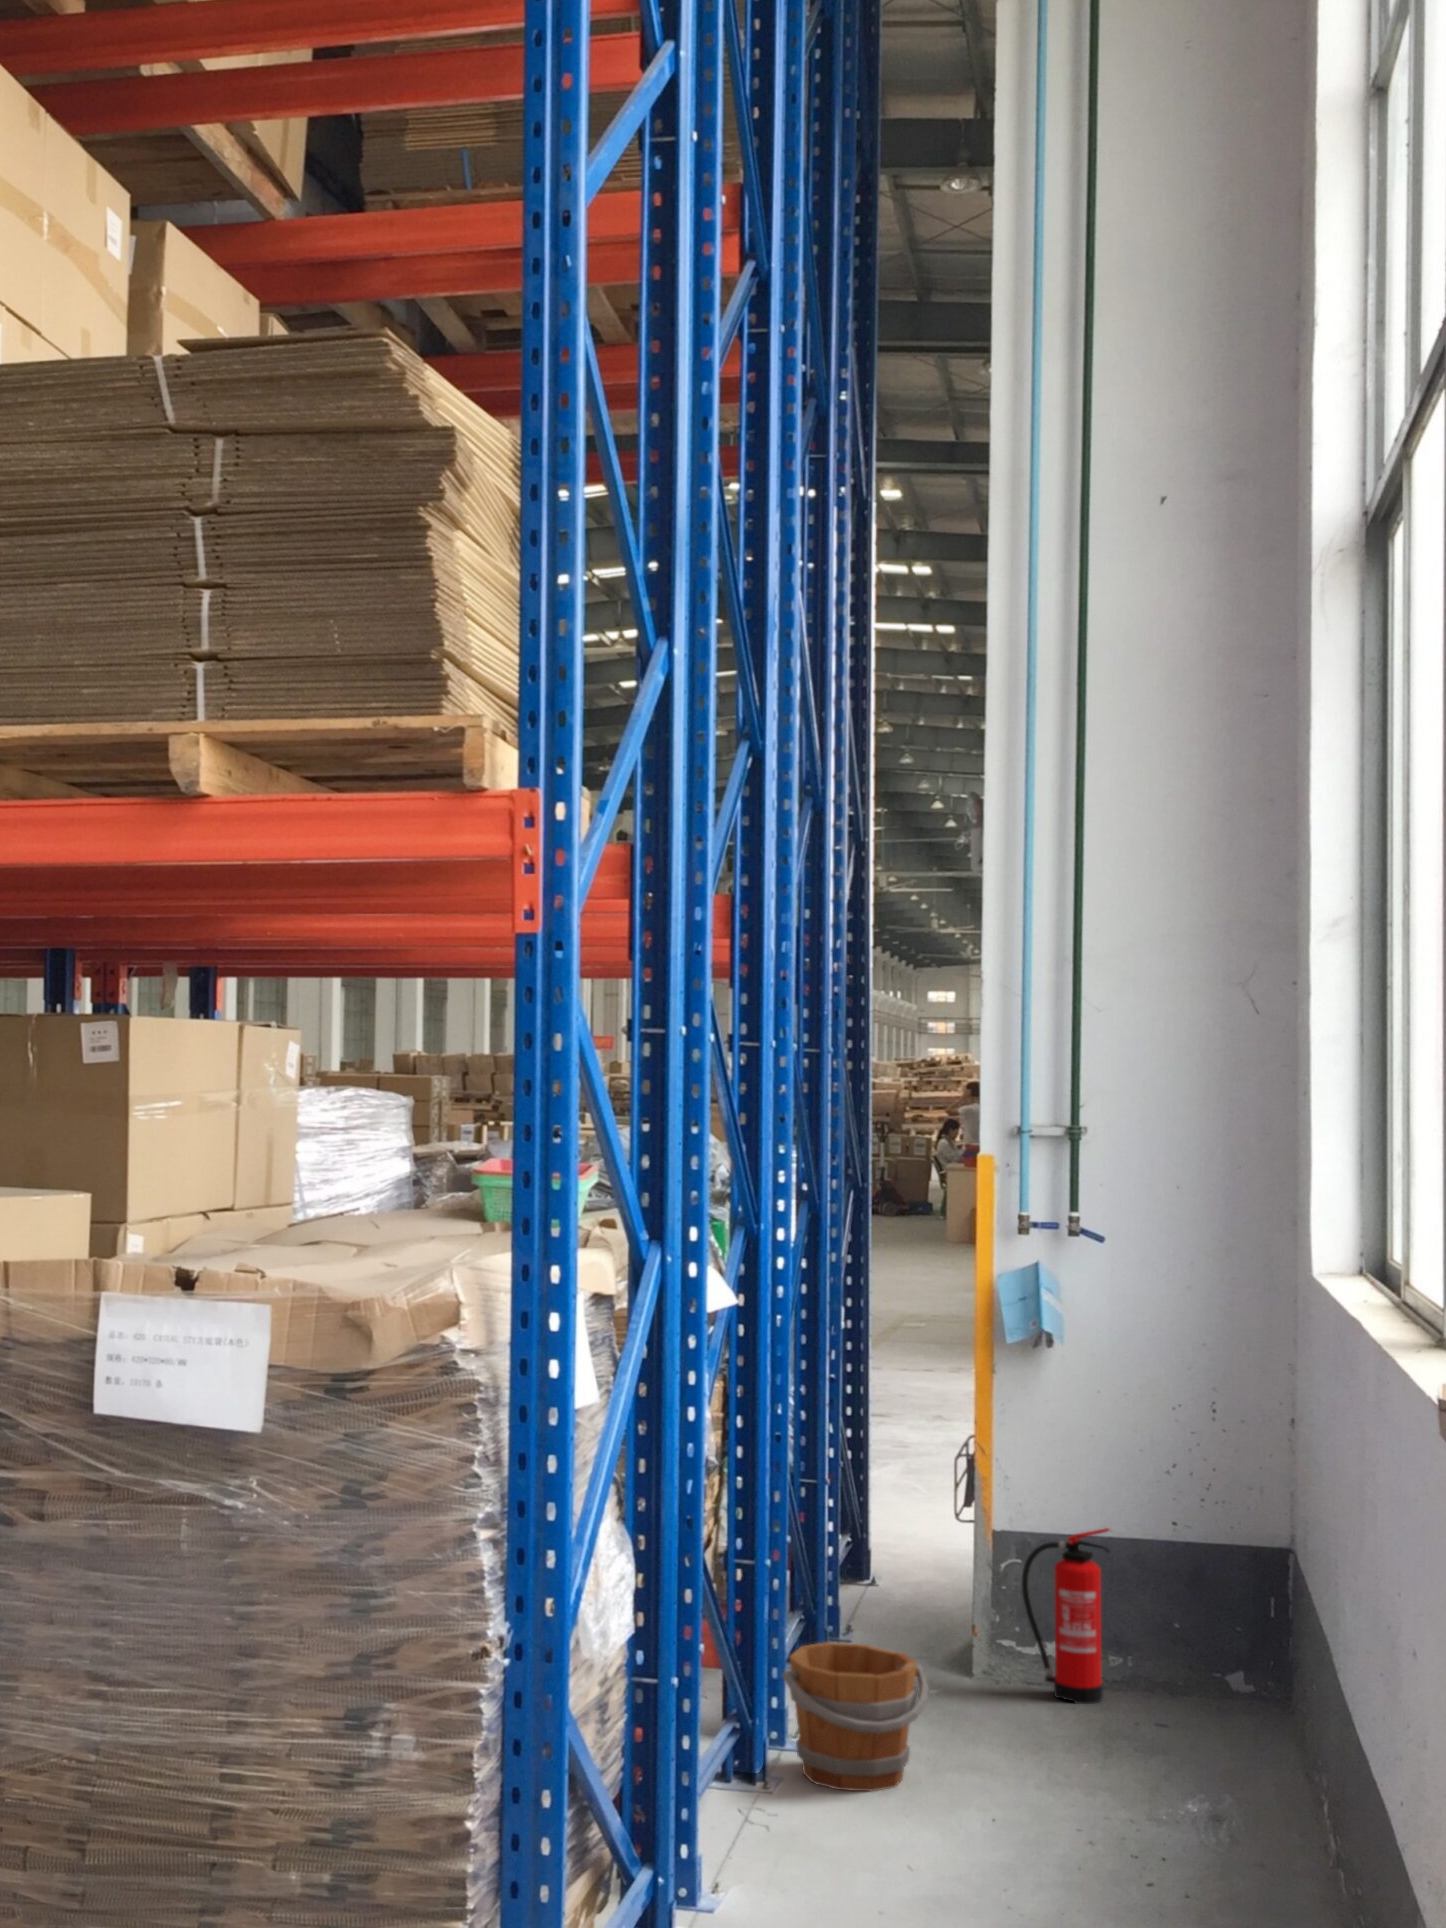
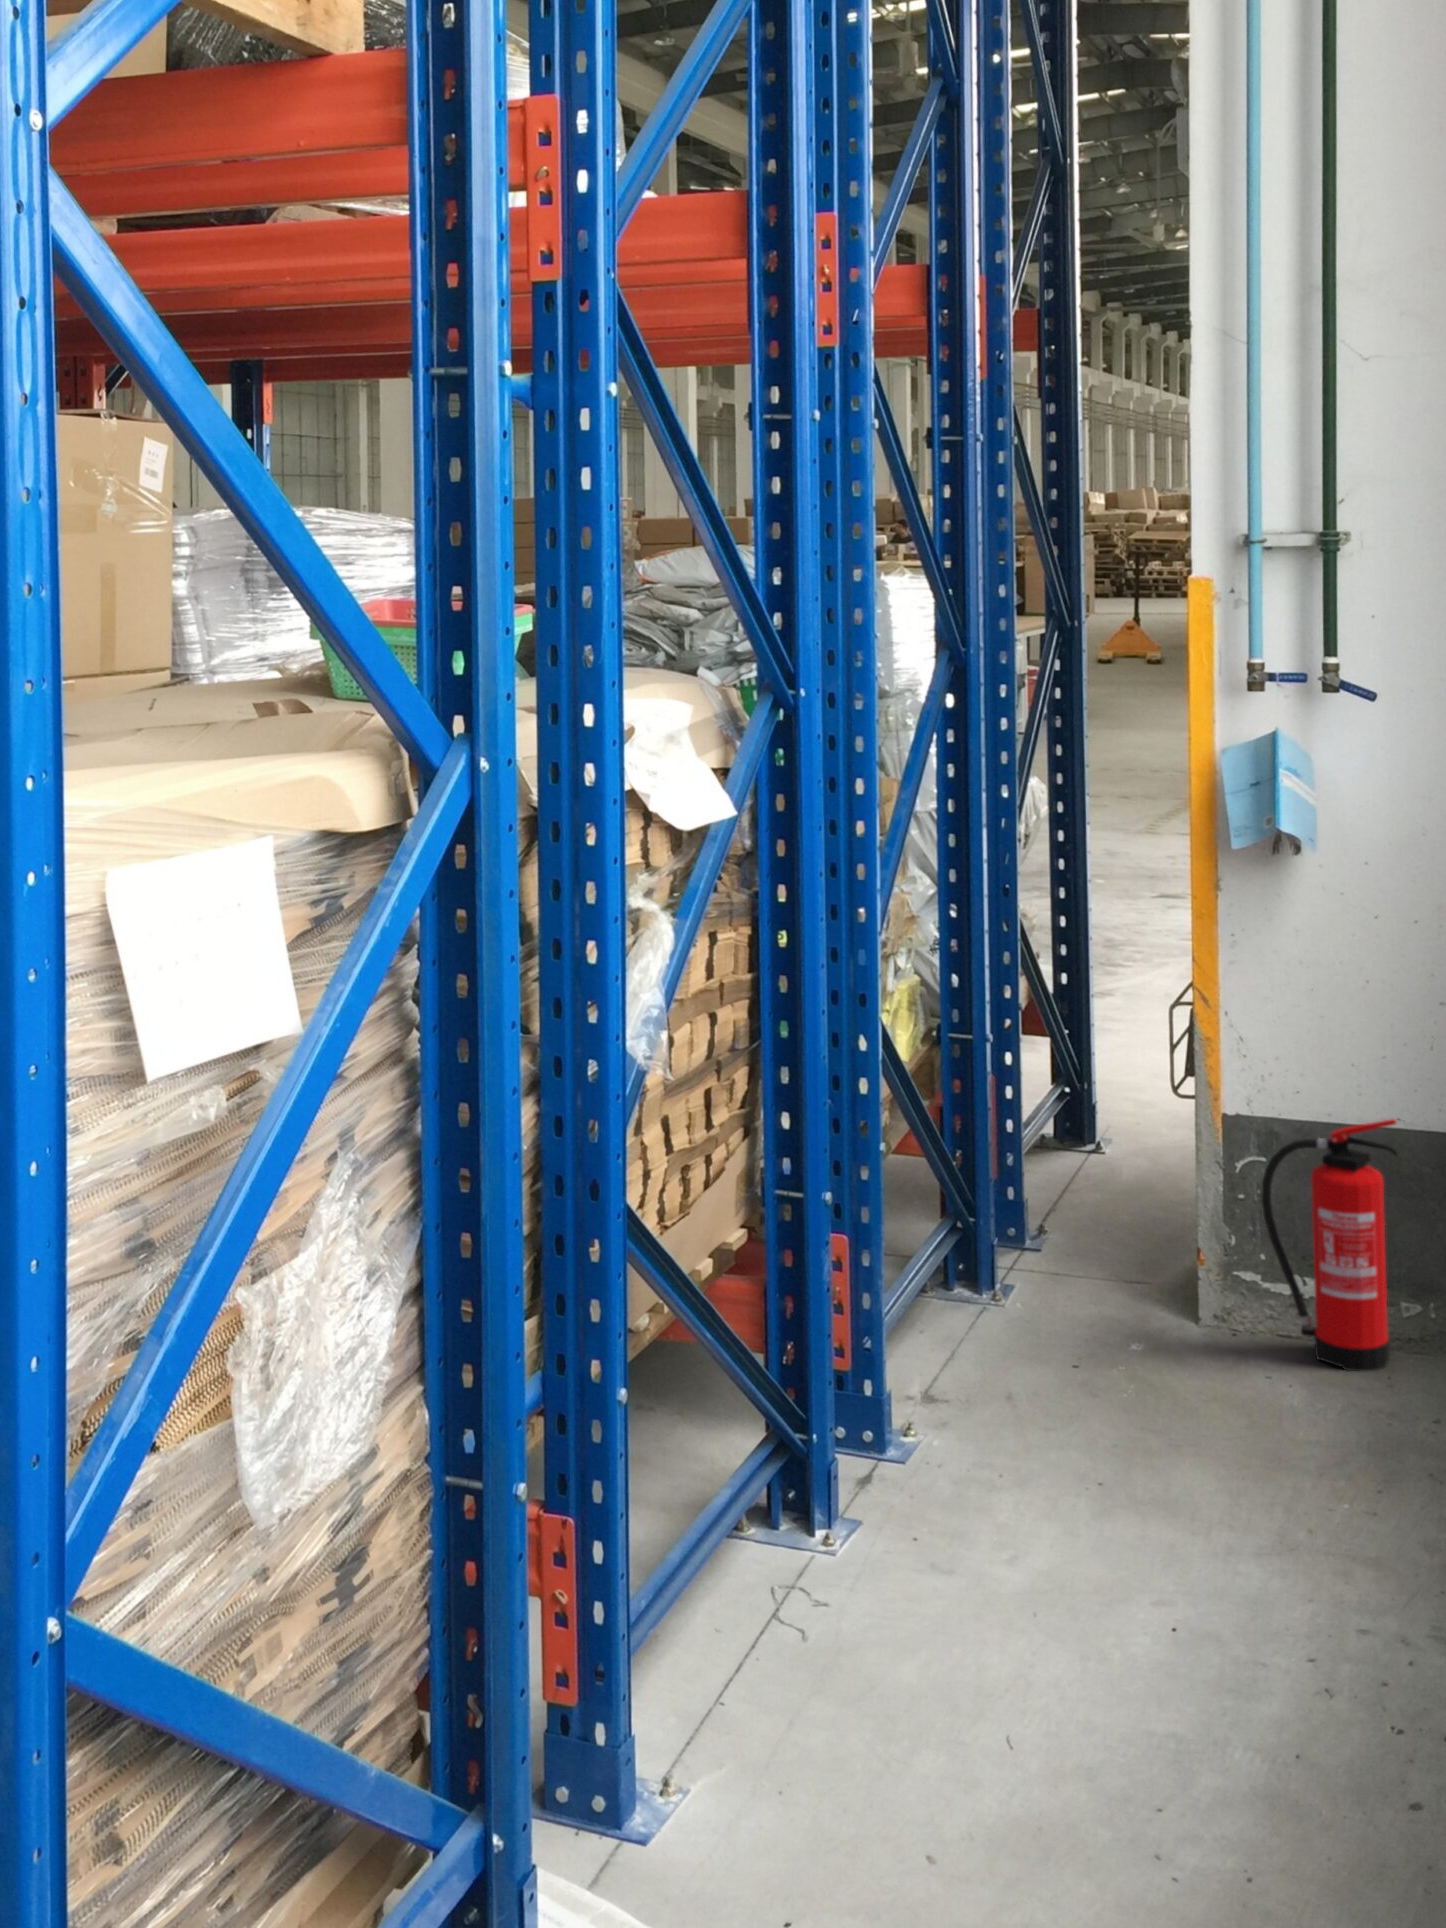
bucket: present [782,1642,928,1791] -> none [828,1325,1069,1573]

